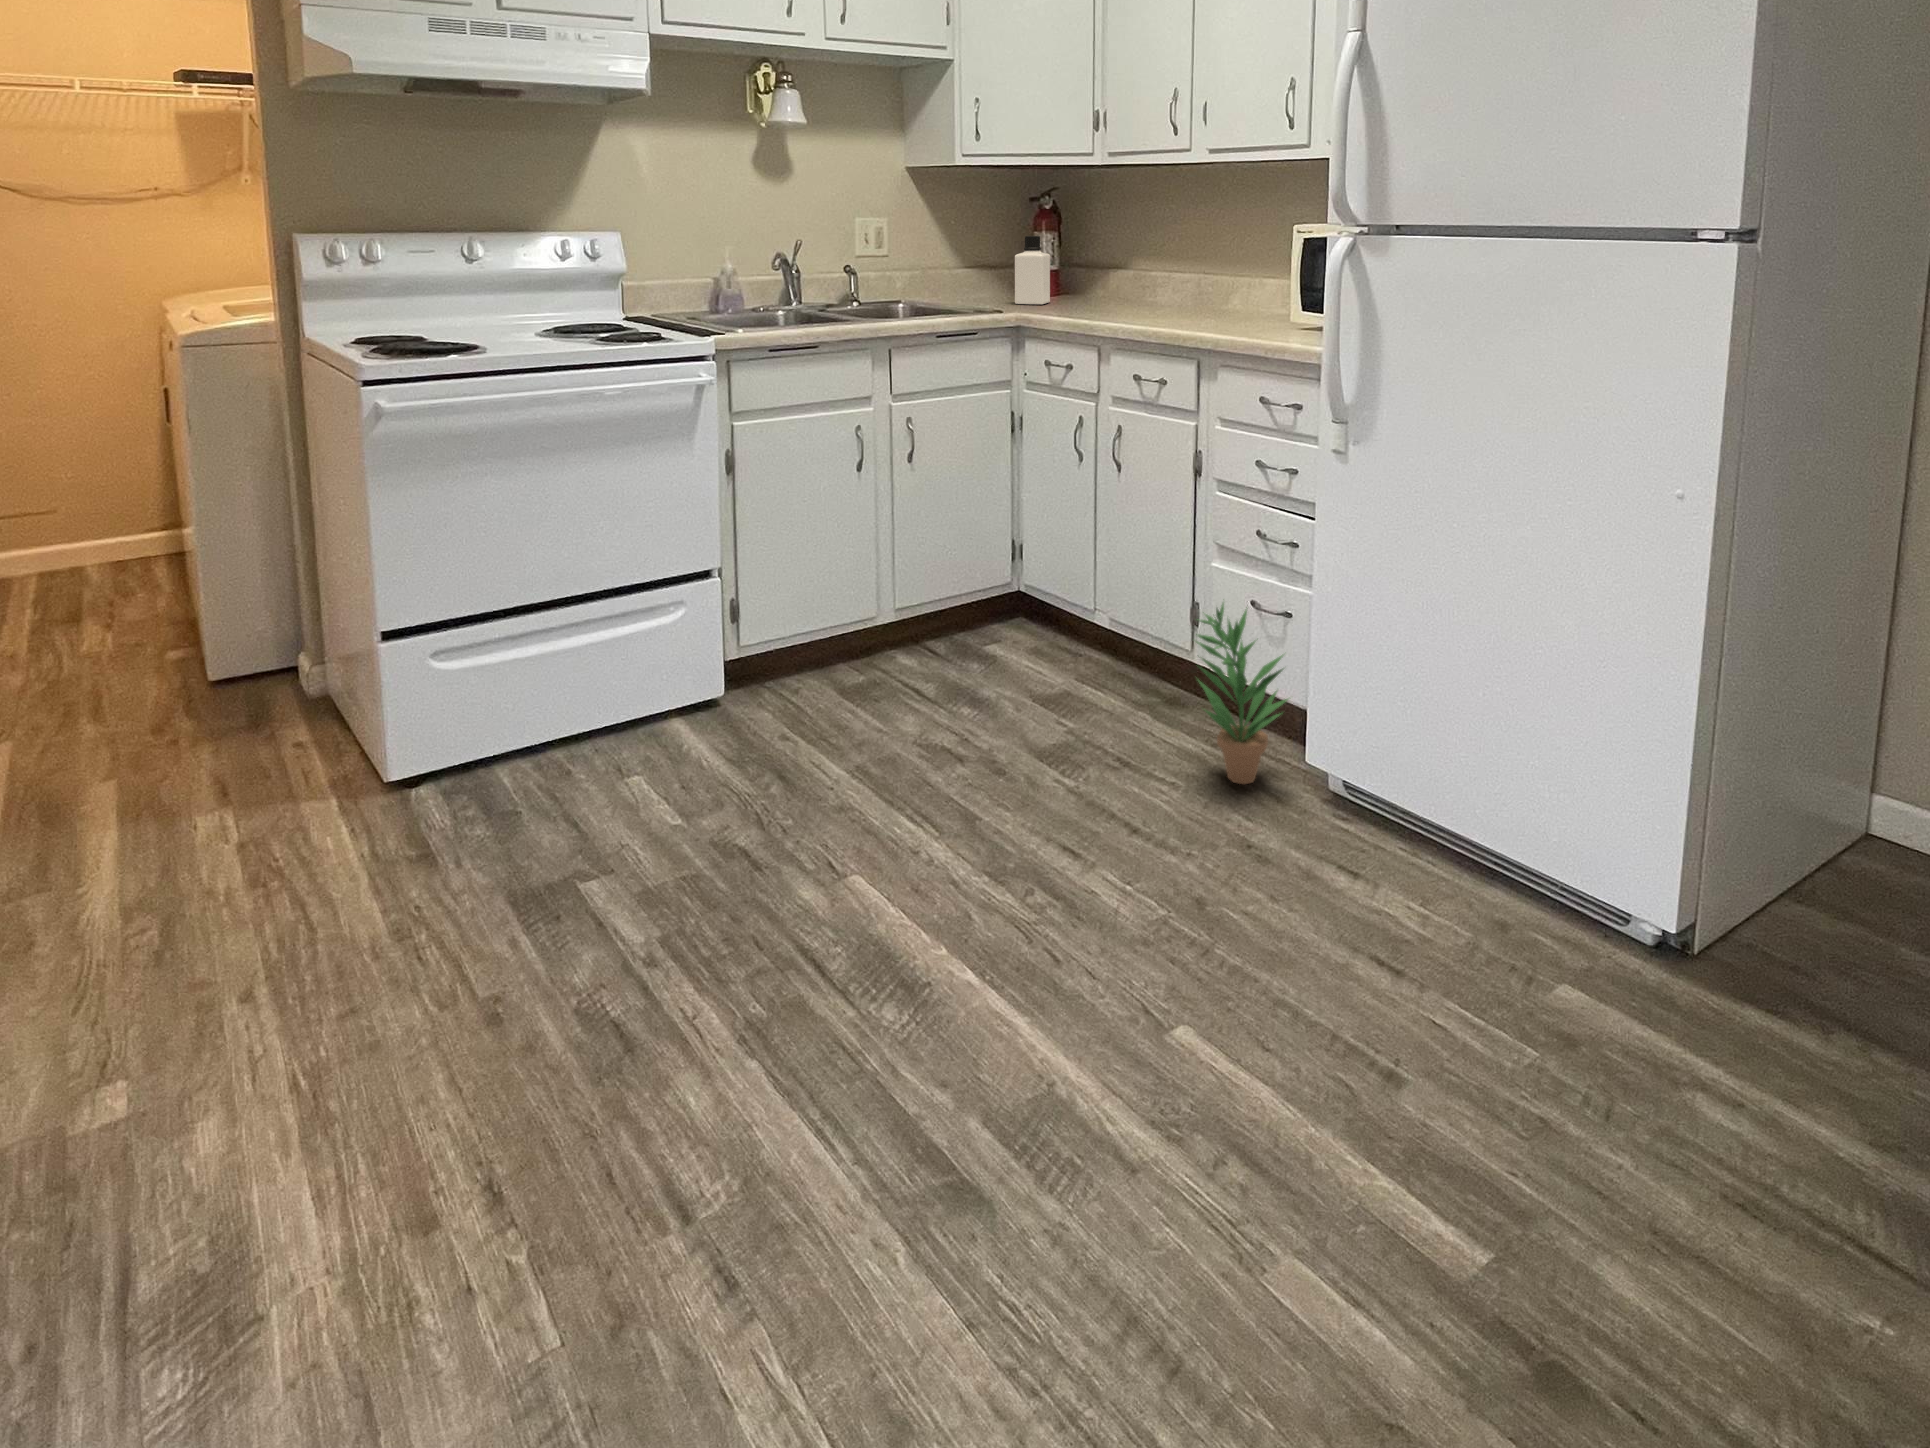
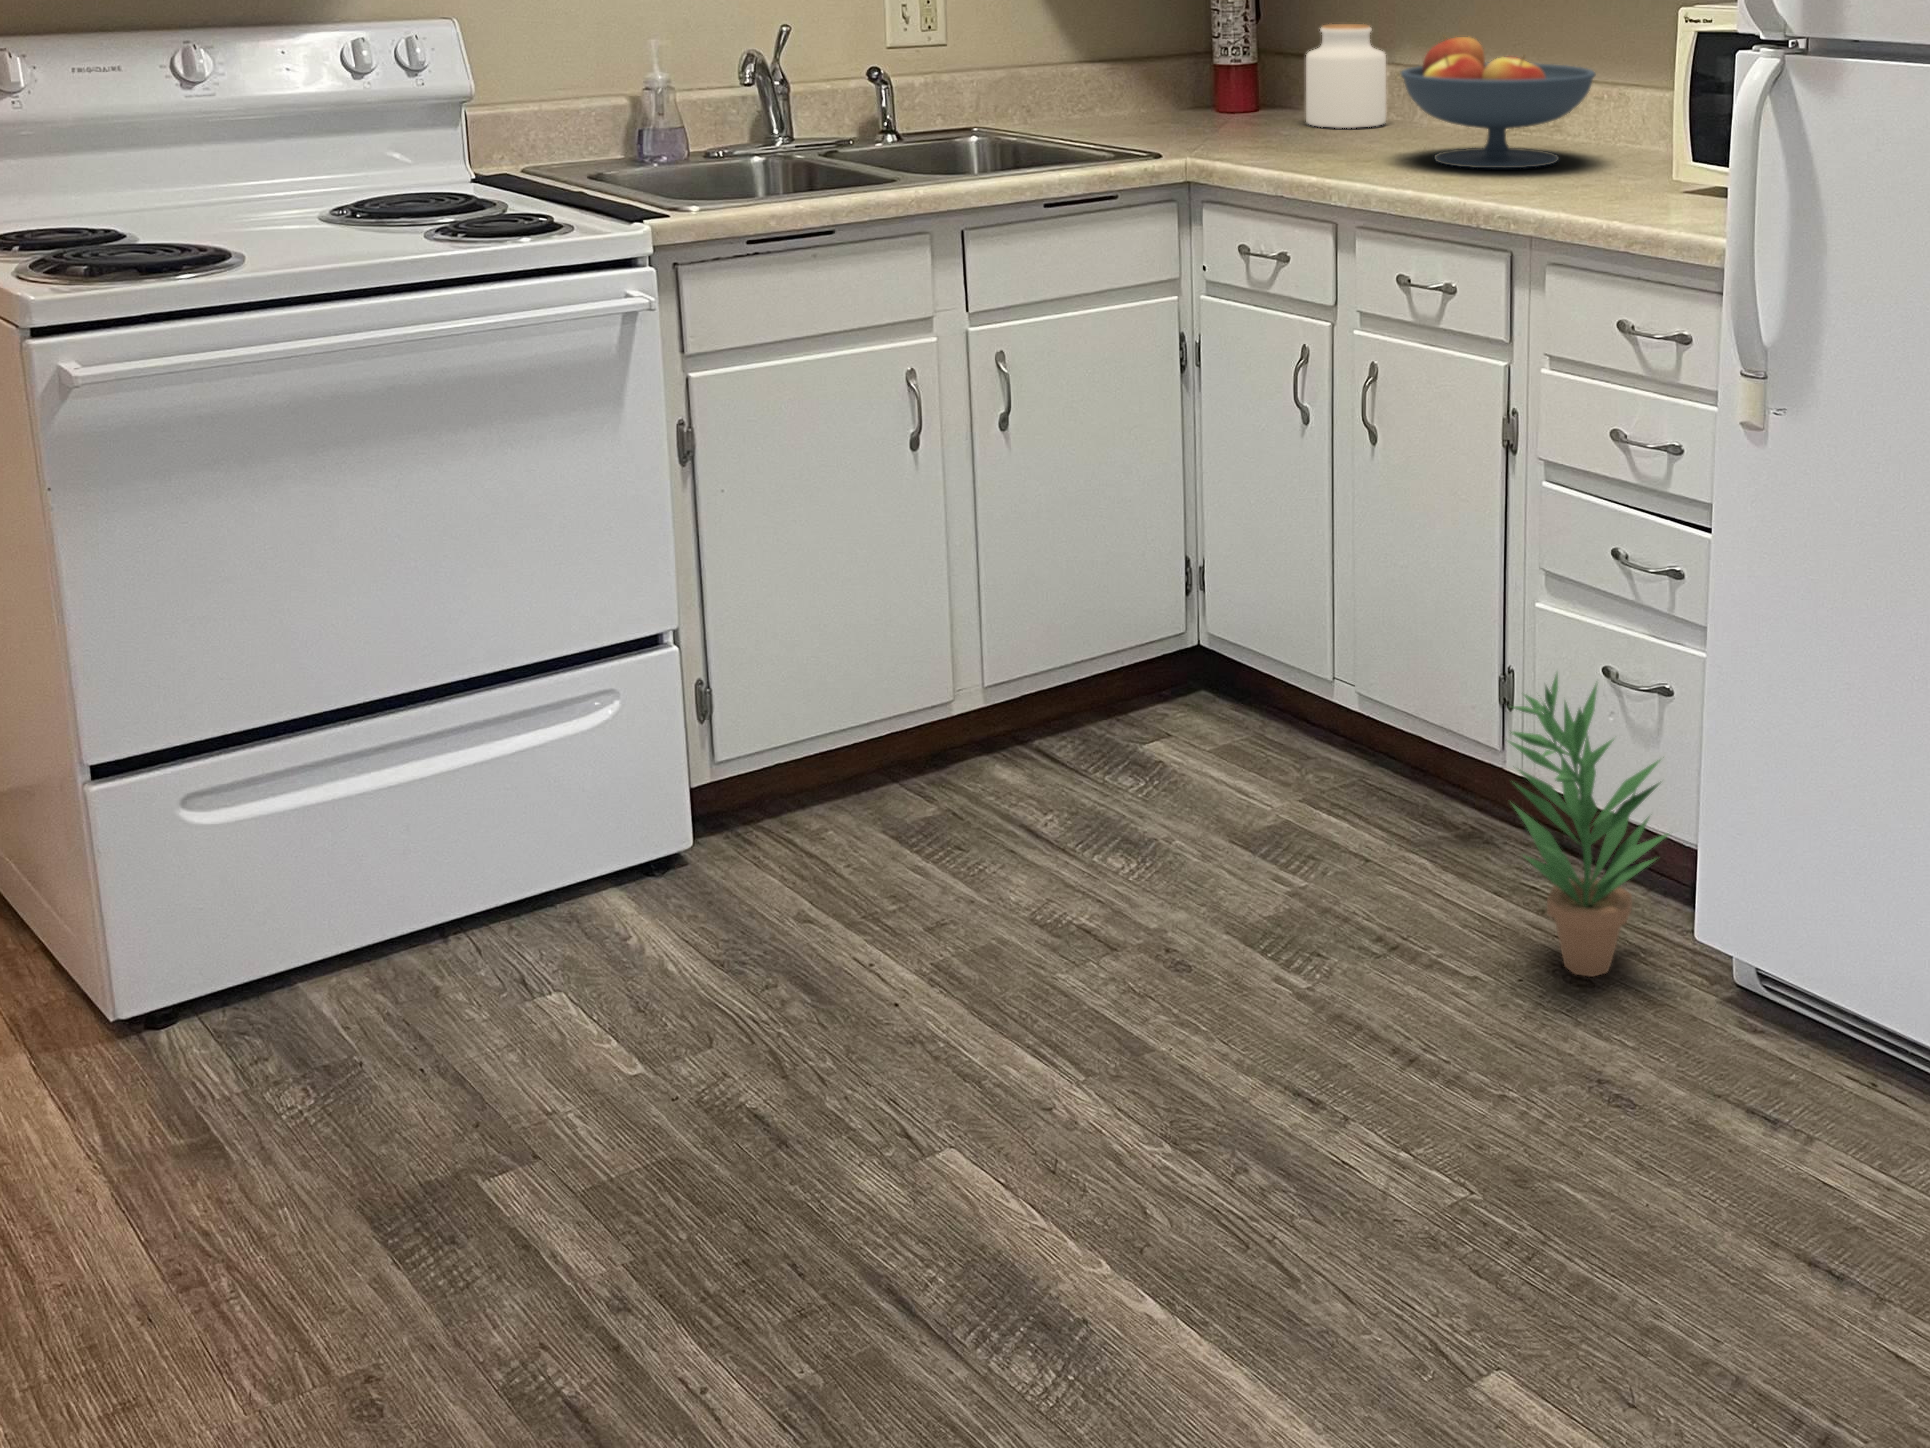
bottle: present [1015,236,1050,304] -> none [1176,6,1240,132]
jar: none [1086,247,1131,303] -> present [1306,24,1386,128]
fruit bowl: none [1138,248,1248,320] -> present [1401,37,1596,168]

